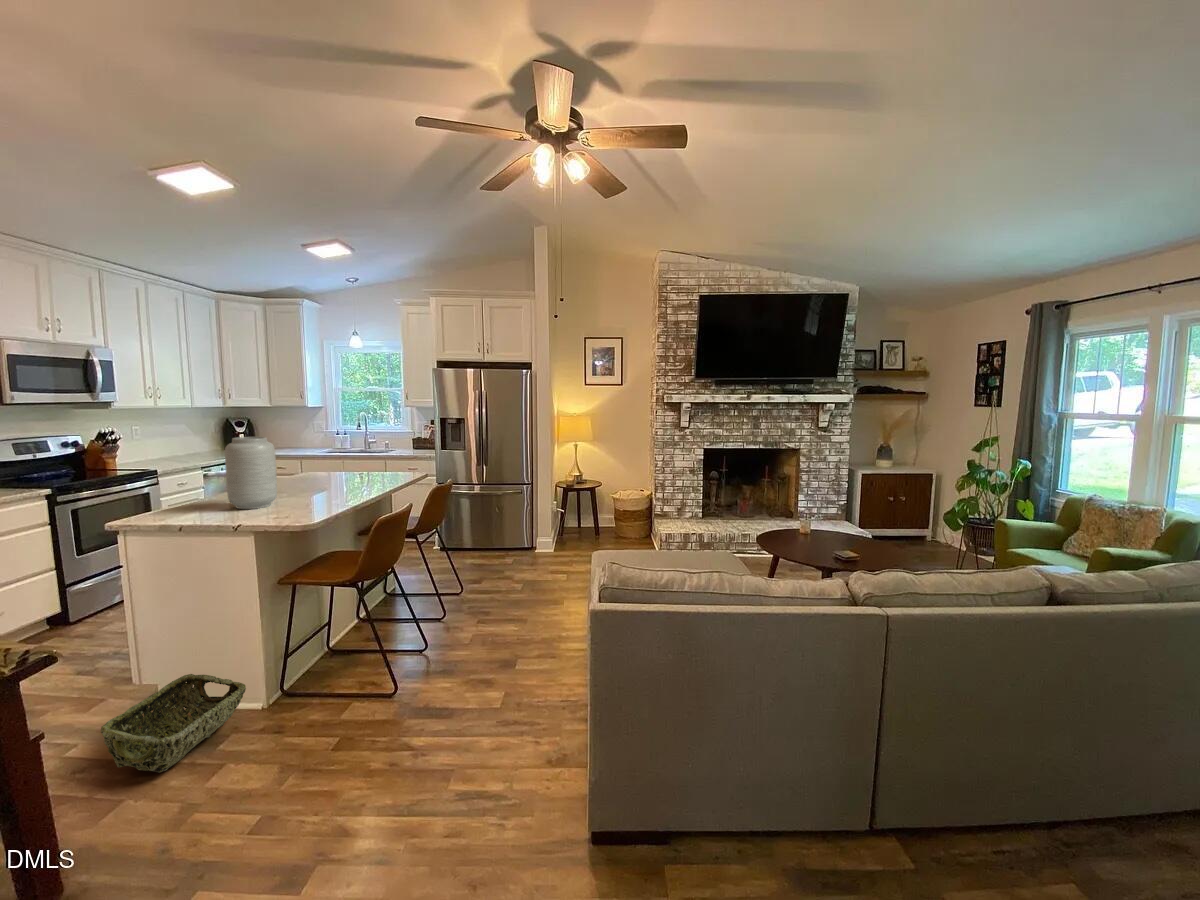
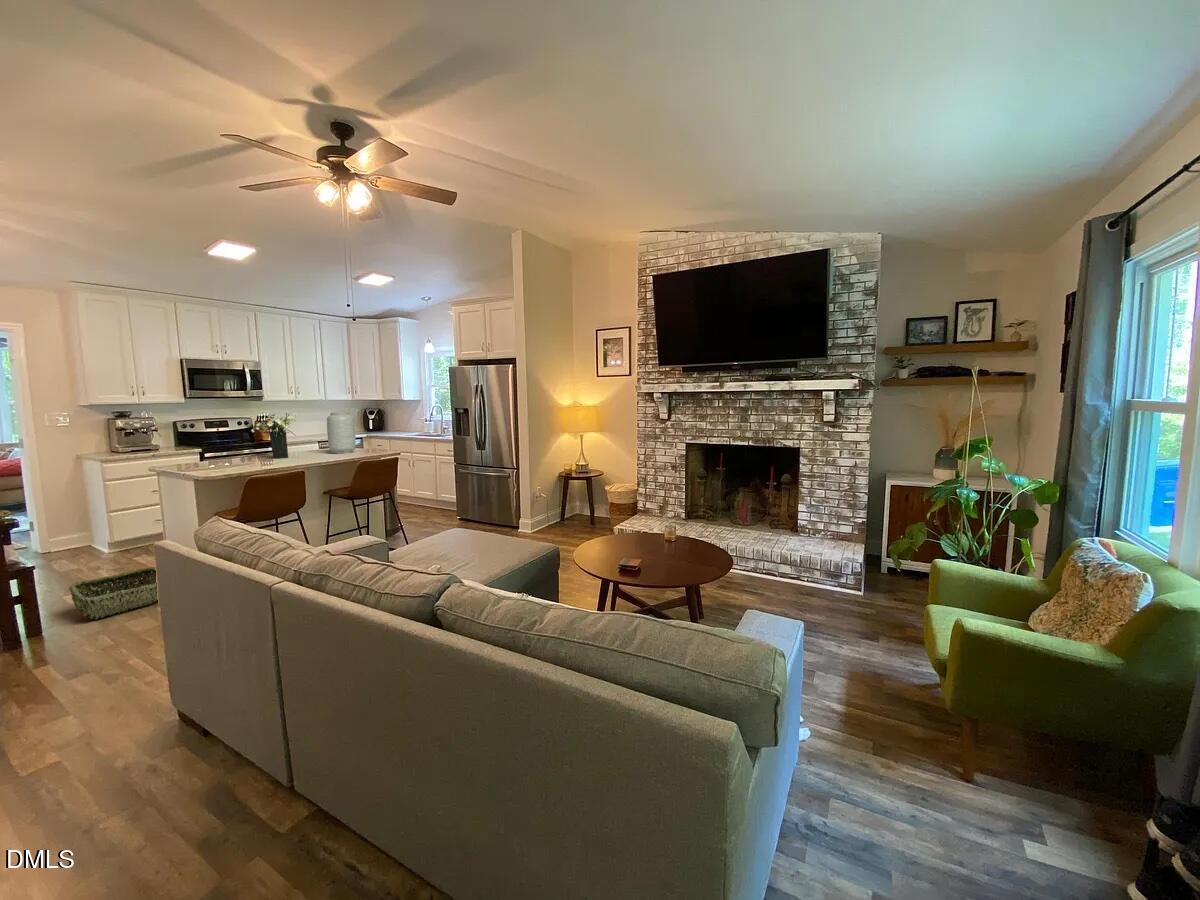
flower arrangement: none [291,429,349,492] -> present [251,413,297,458]
vase: present [225,437,277,509] -> present [327,412,356,454]

